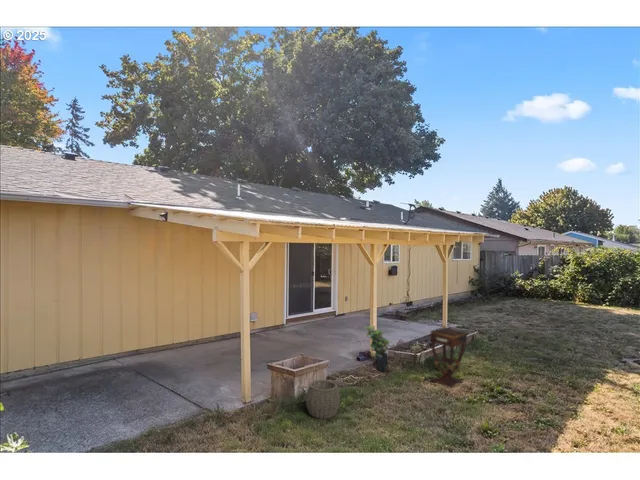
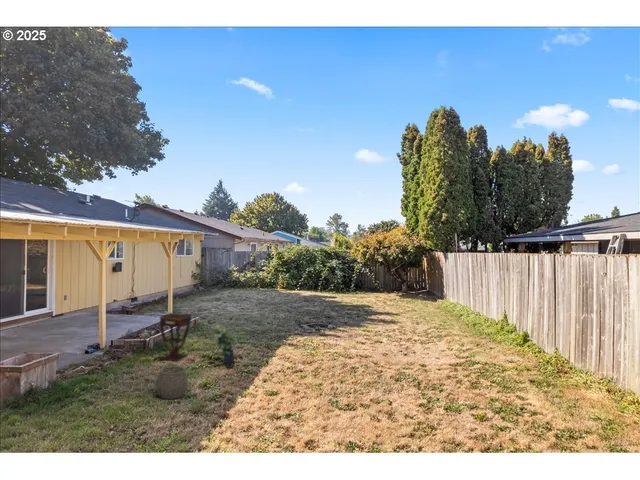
potted plant: present [365,326,390,372] -> present [213,326,236,368]
woven basket: present [306,380,340,419] -> present [156,366,188,399]

